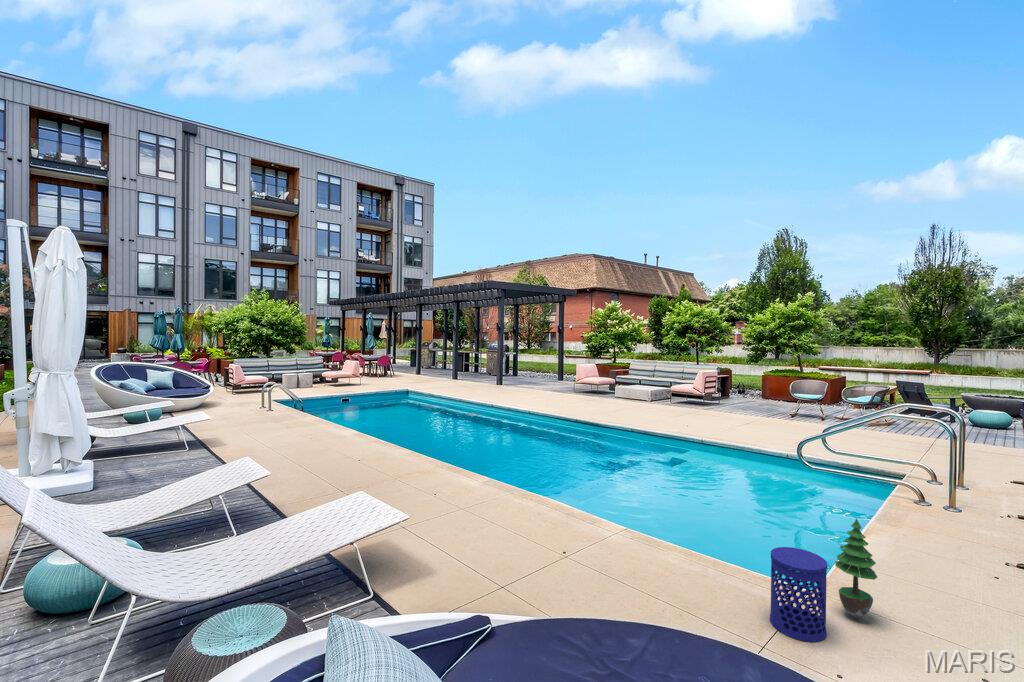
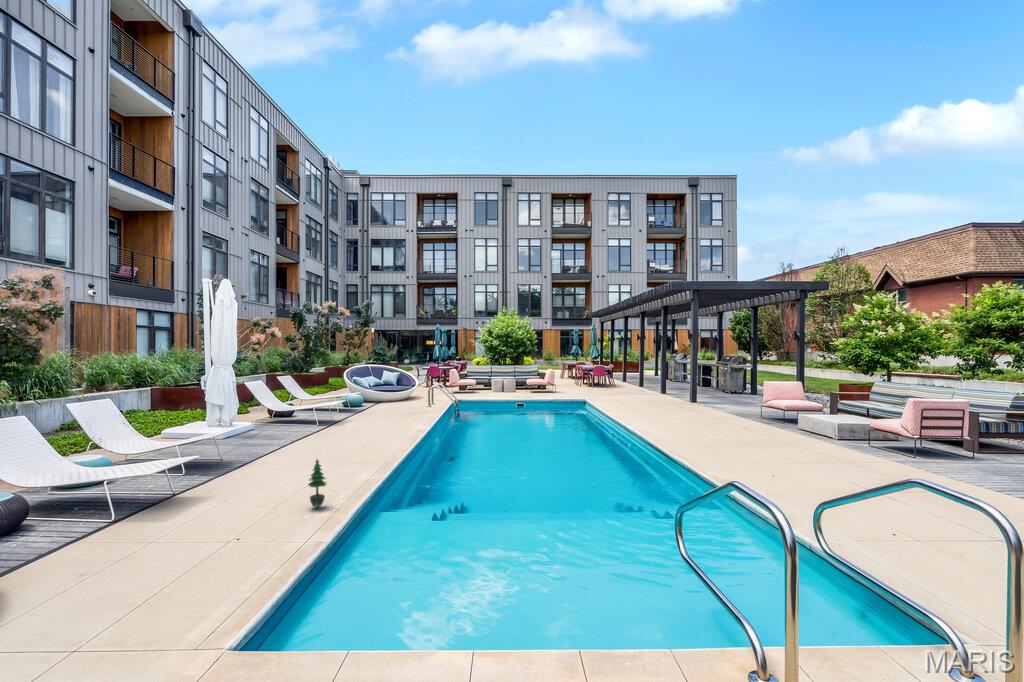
waste bin: present [770,547,828,642] -> none [281,468,306,506]

